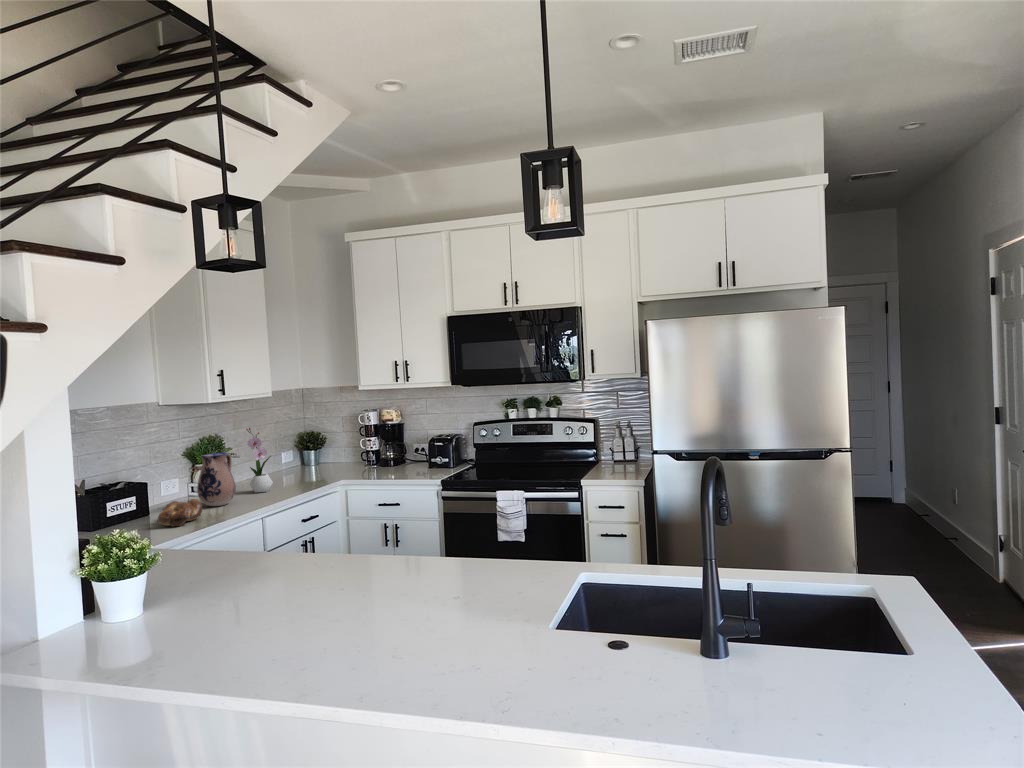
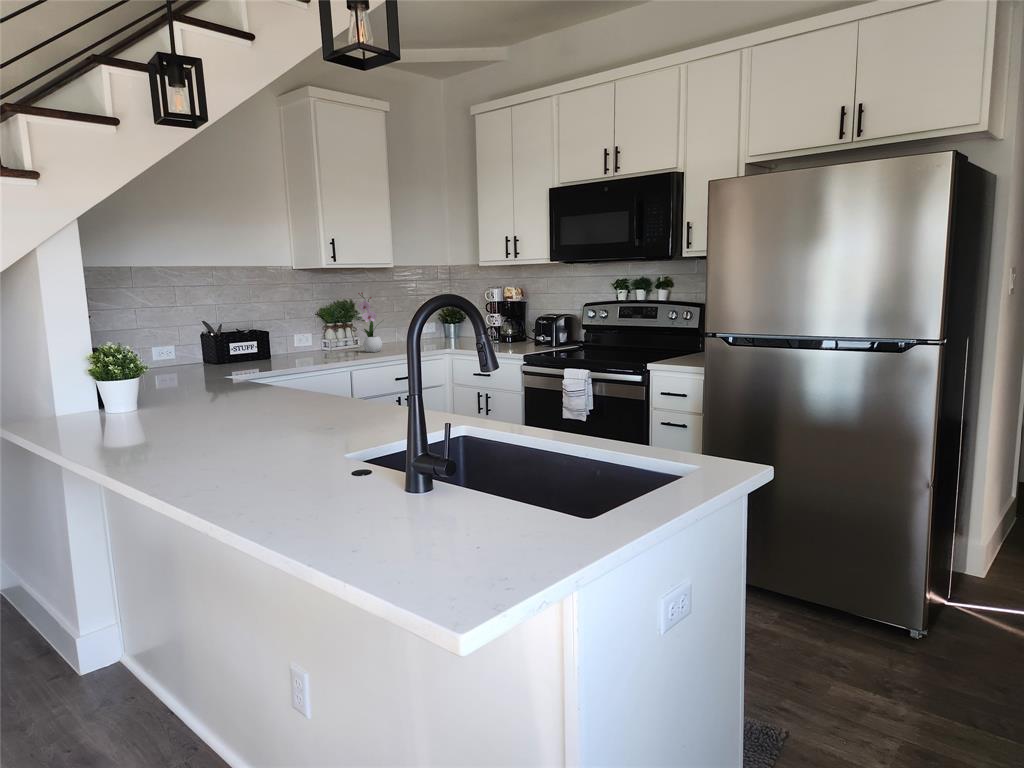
ceramic pitcher: present [197,452,236,506] -> none [307,311,341,358]
bread loaf: present [158,499,202,526] -> none [255,347,300,367]

